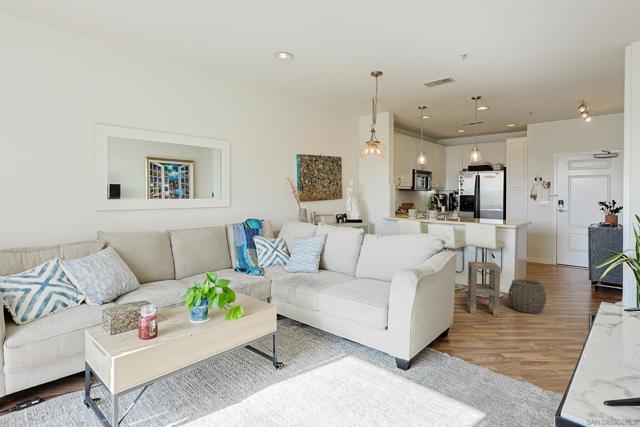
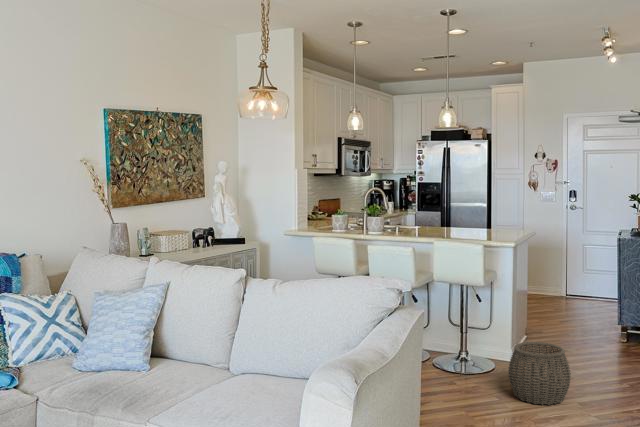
side table: present [468,261,500,316] -> none [440,317,496,418]

